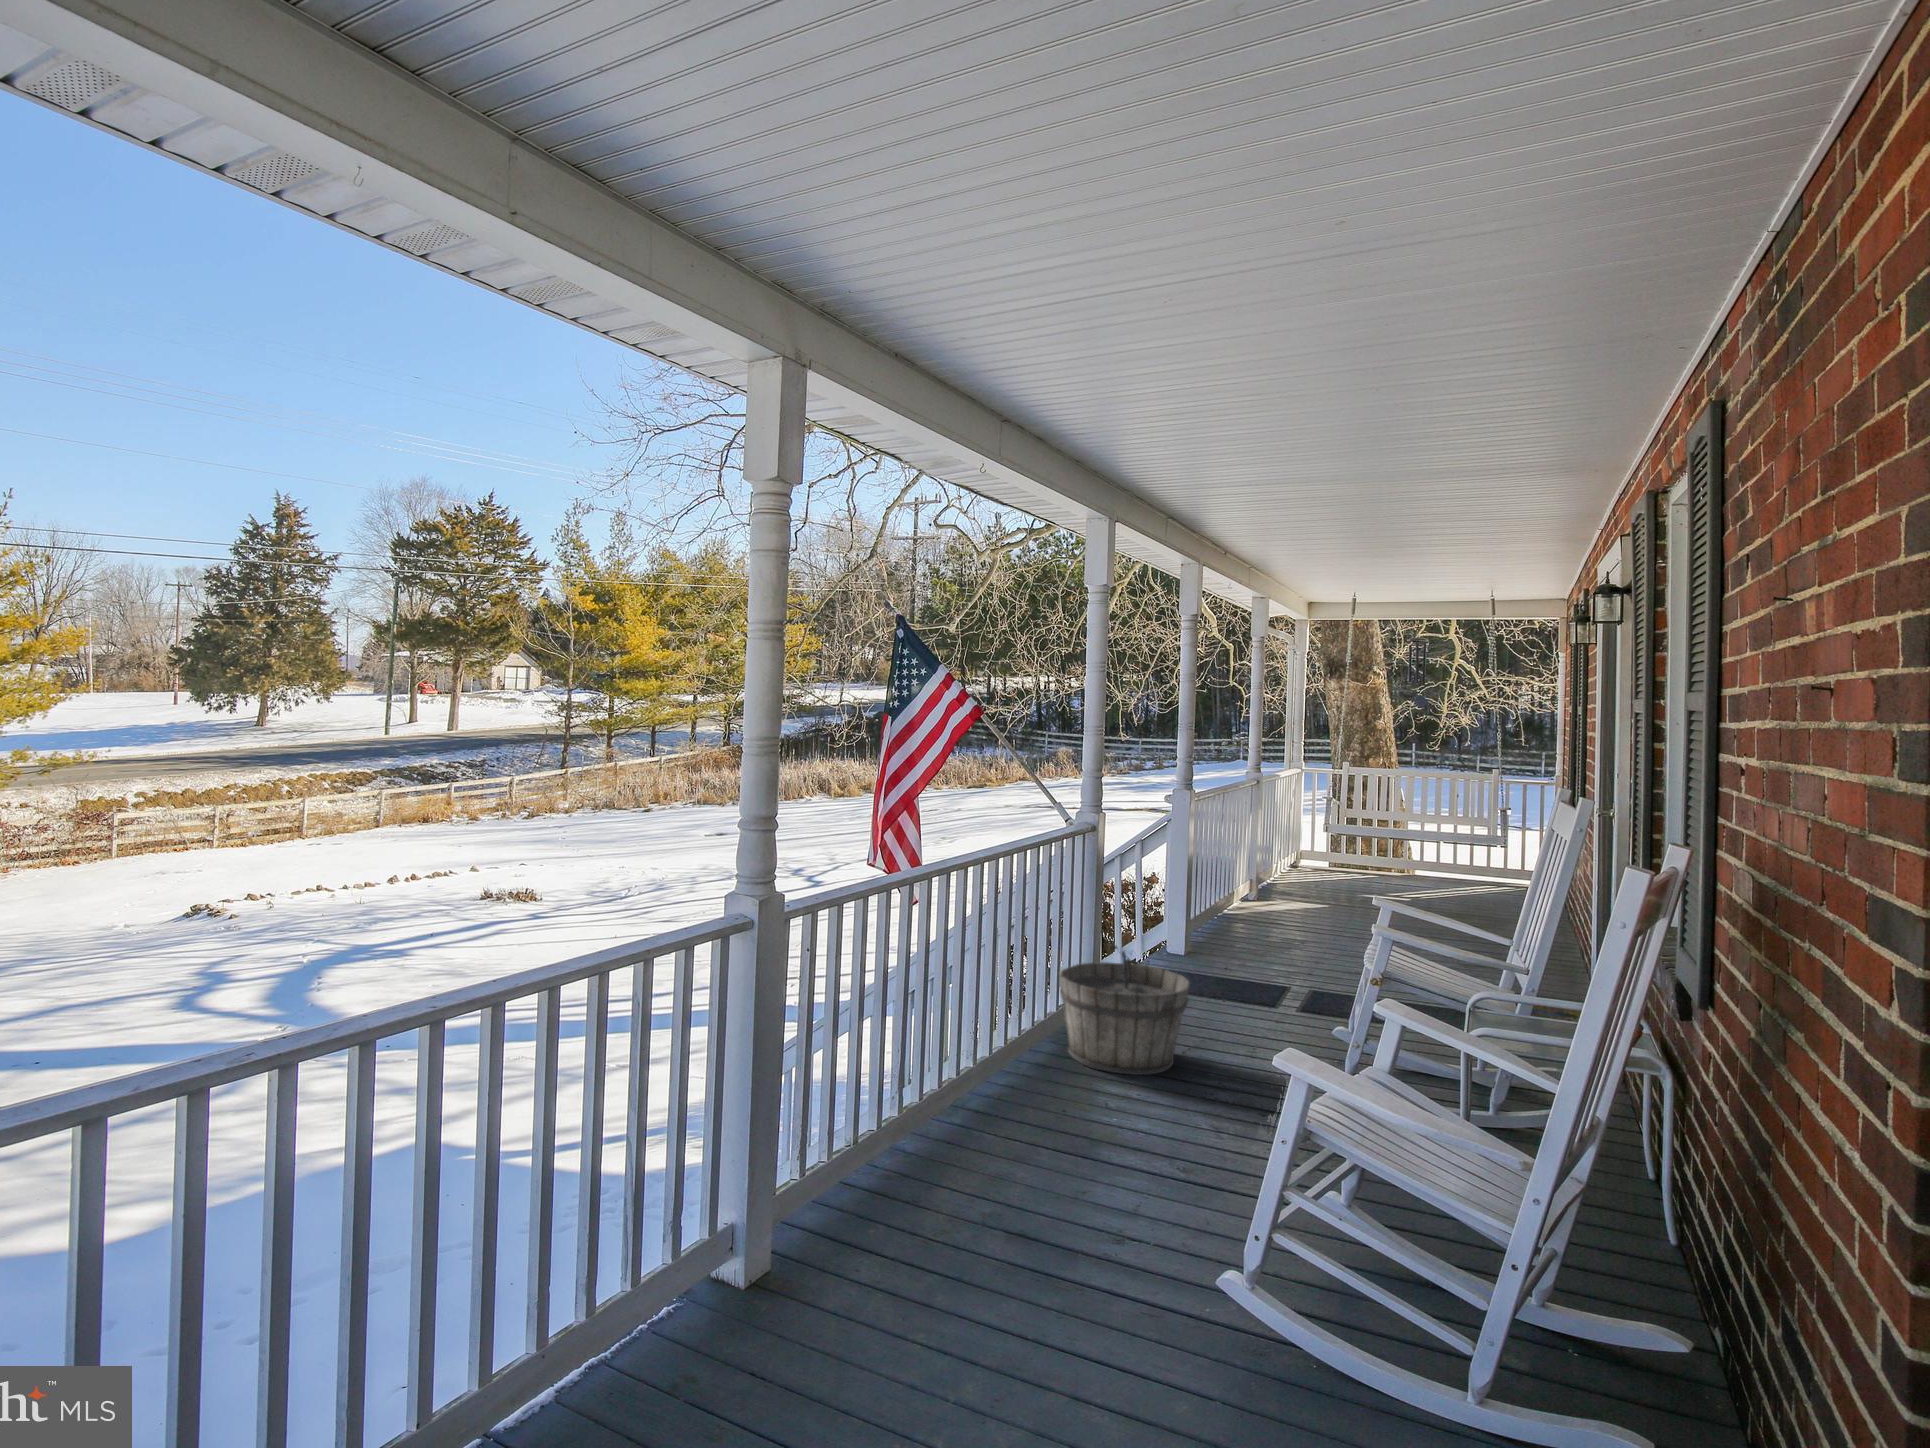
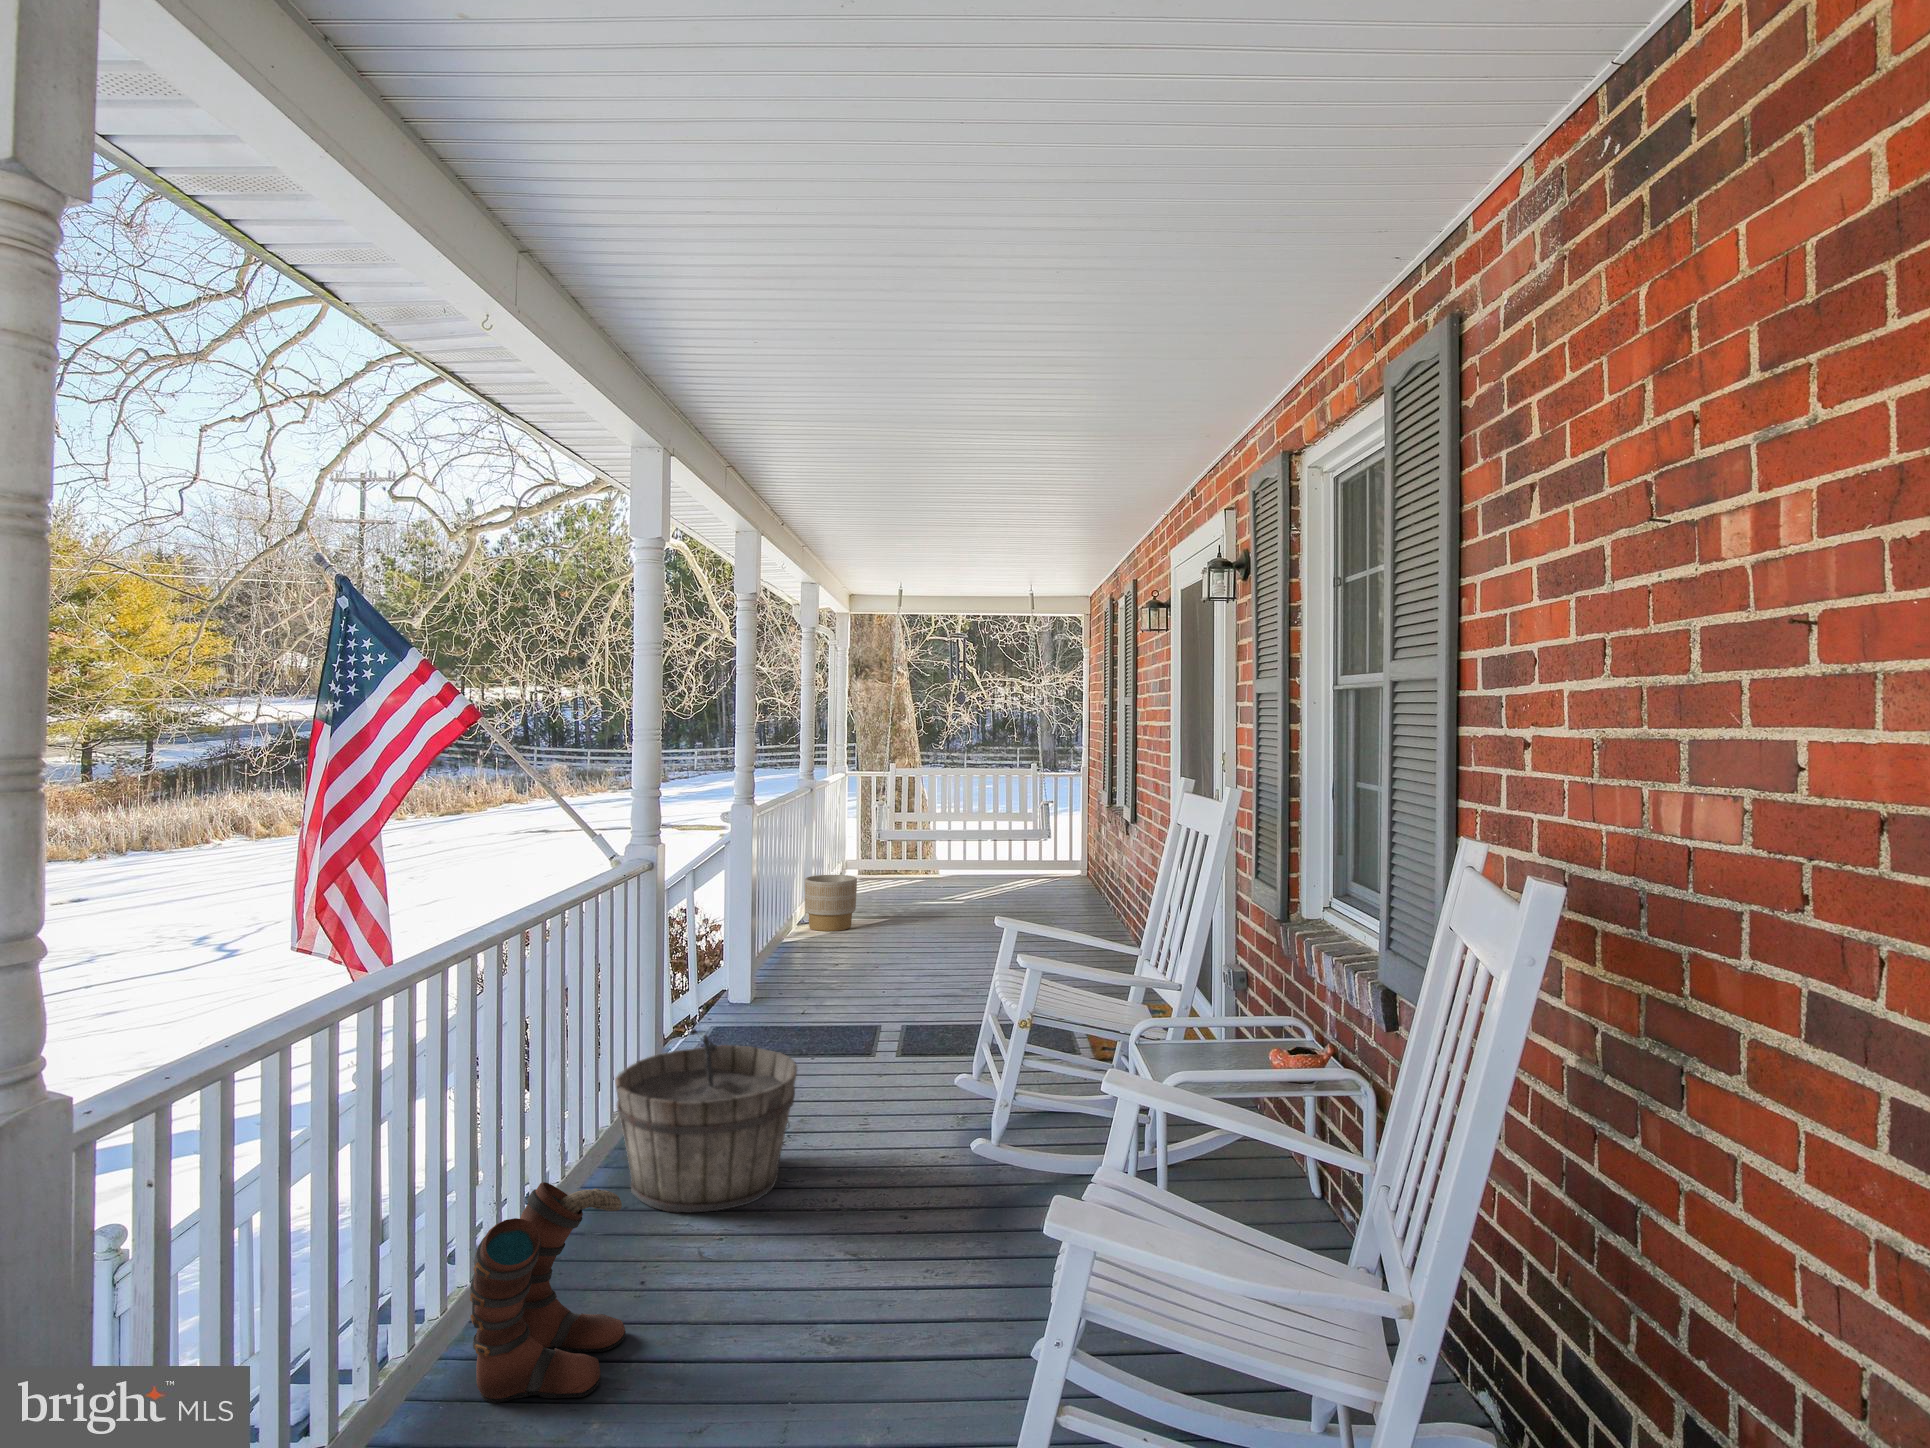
planter: none [1255,860,1304,912] -> present [805,875,857,931]
boots: none [959,1012,1051,1141] -> present [470,1182,626,1403]

